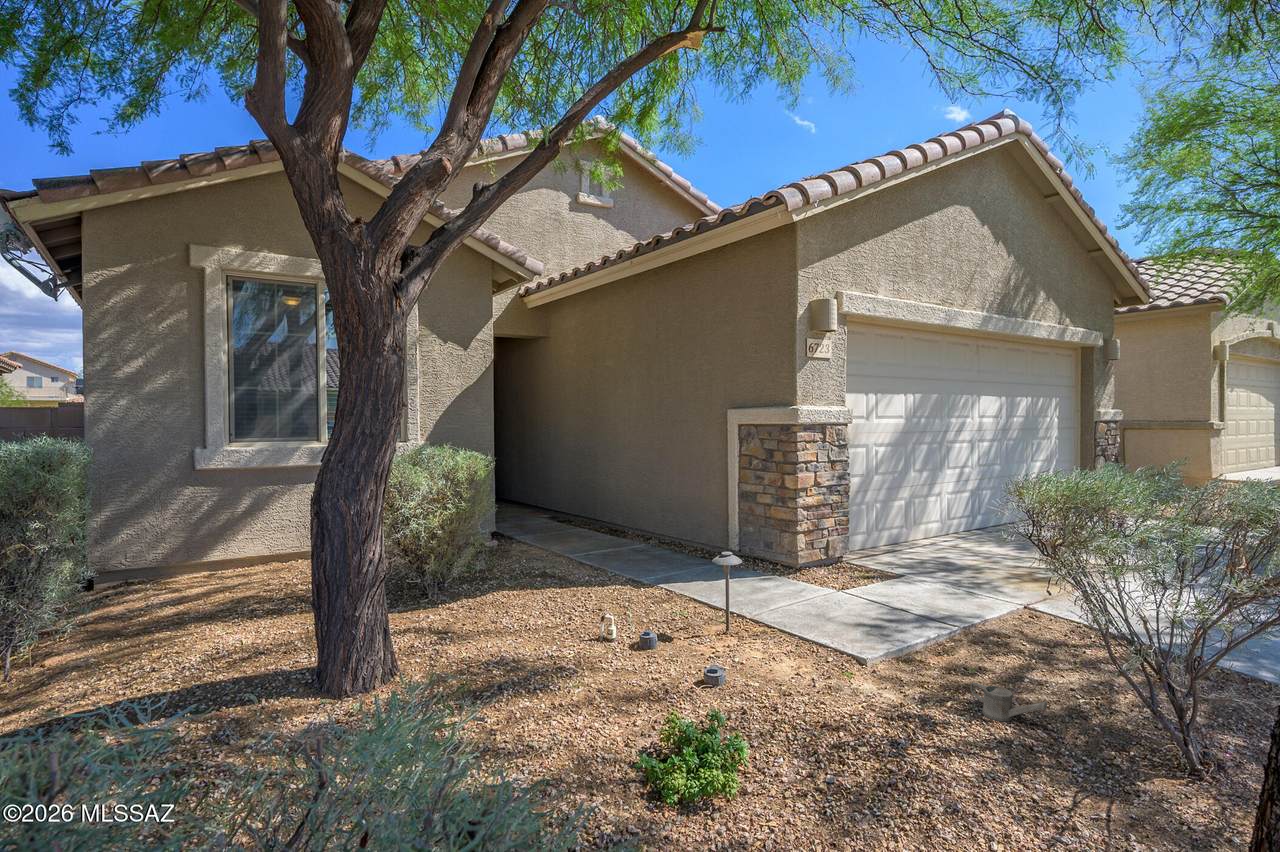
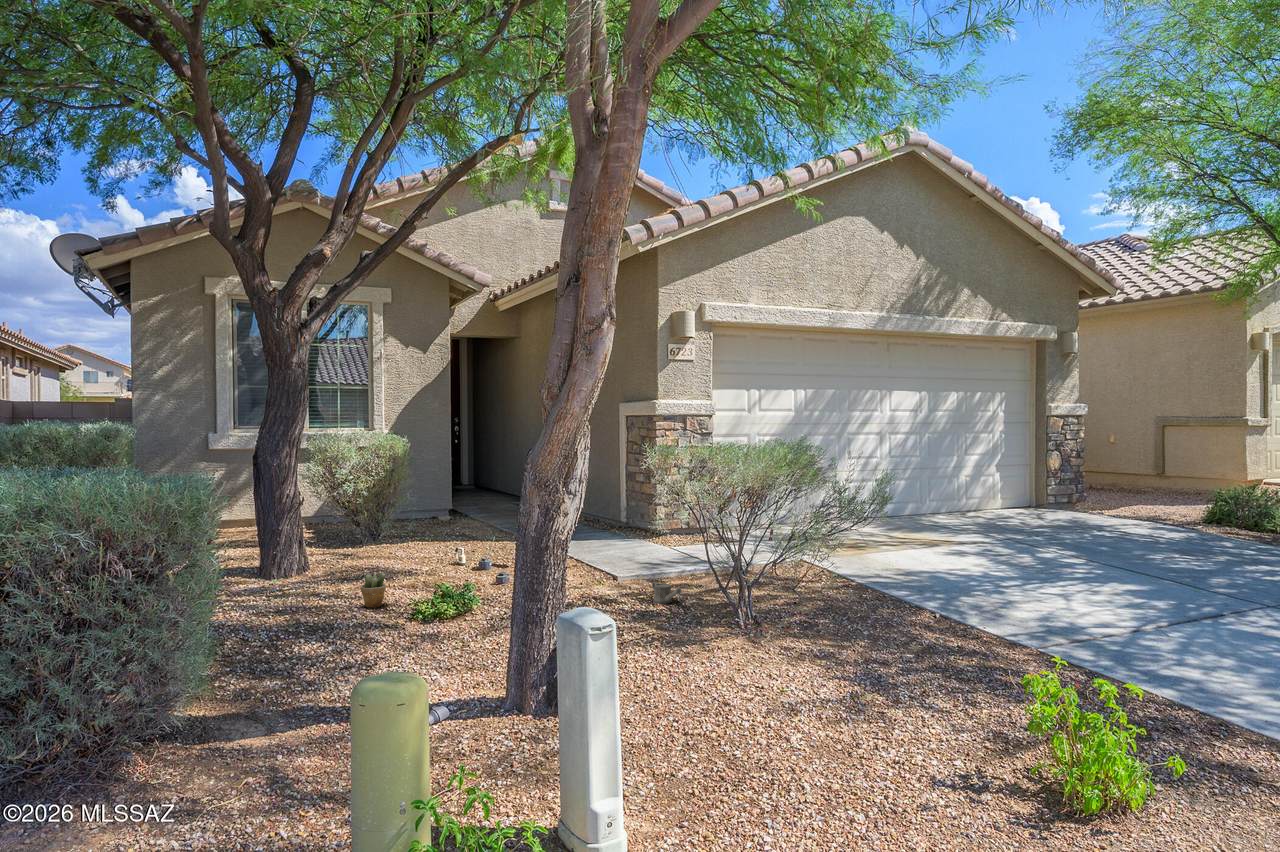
potted plant: none [547,710,589,776] -> present [361,573,386,608]

